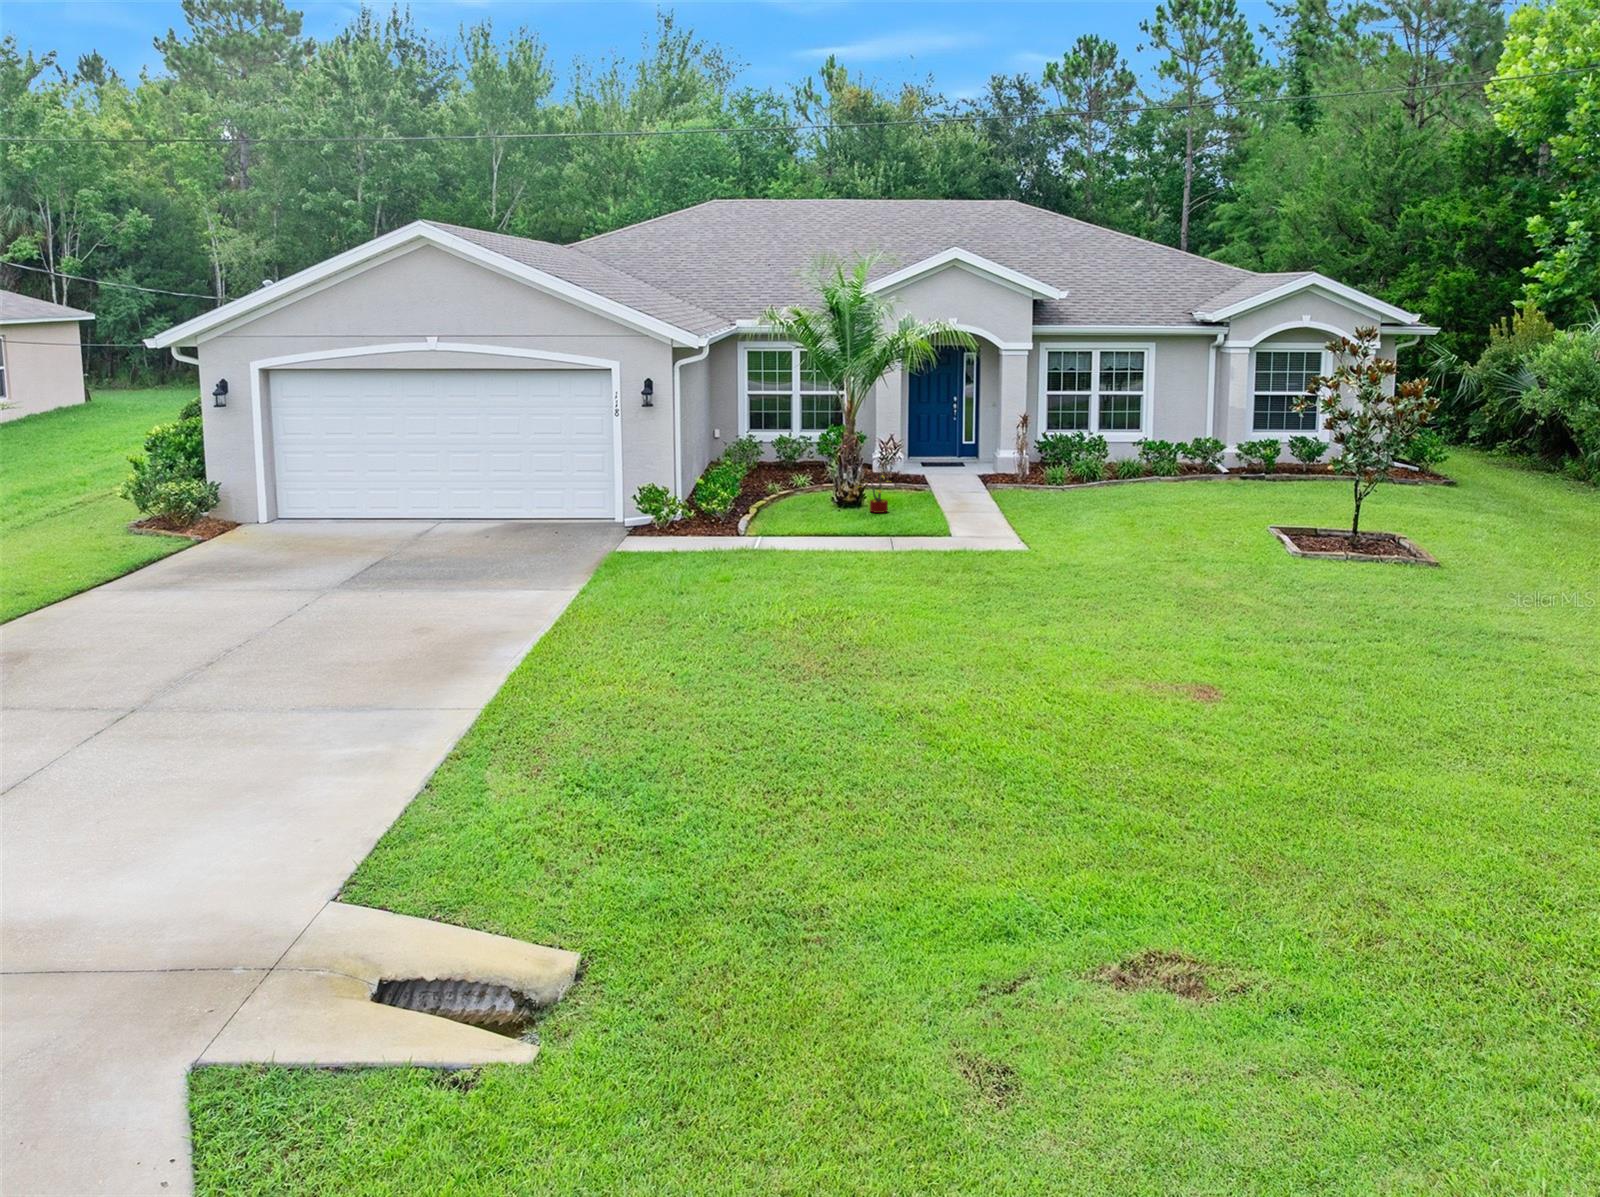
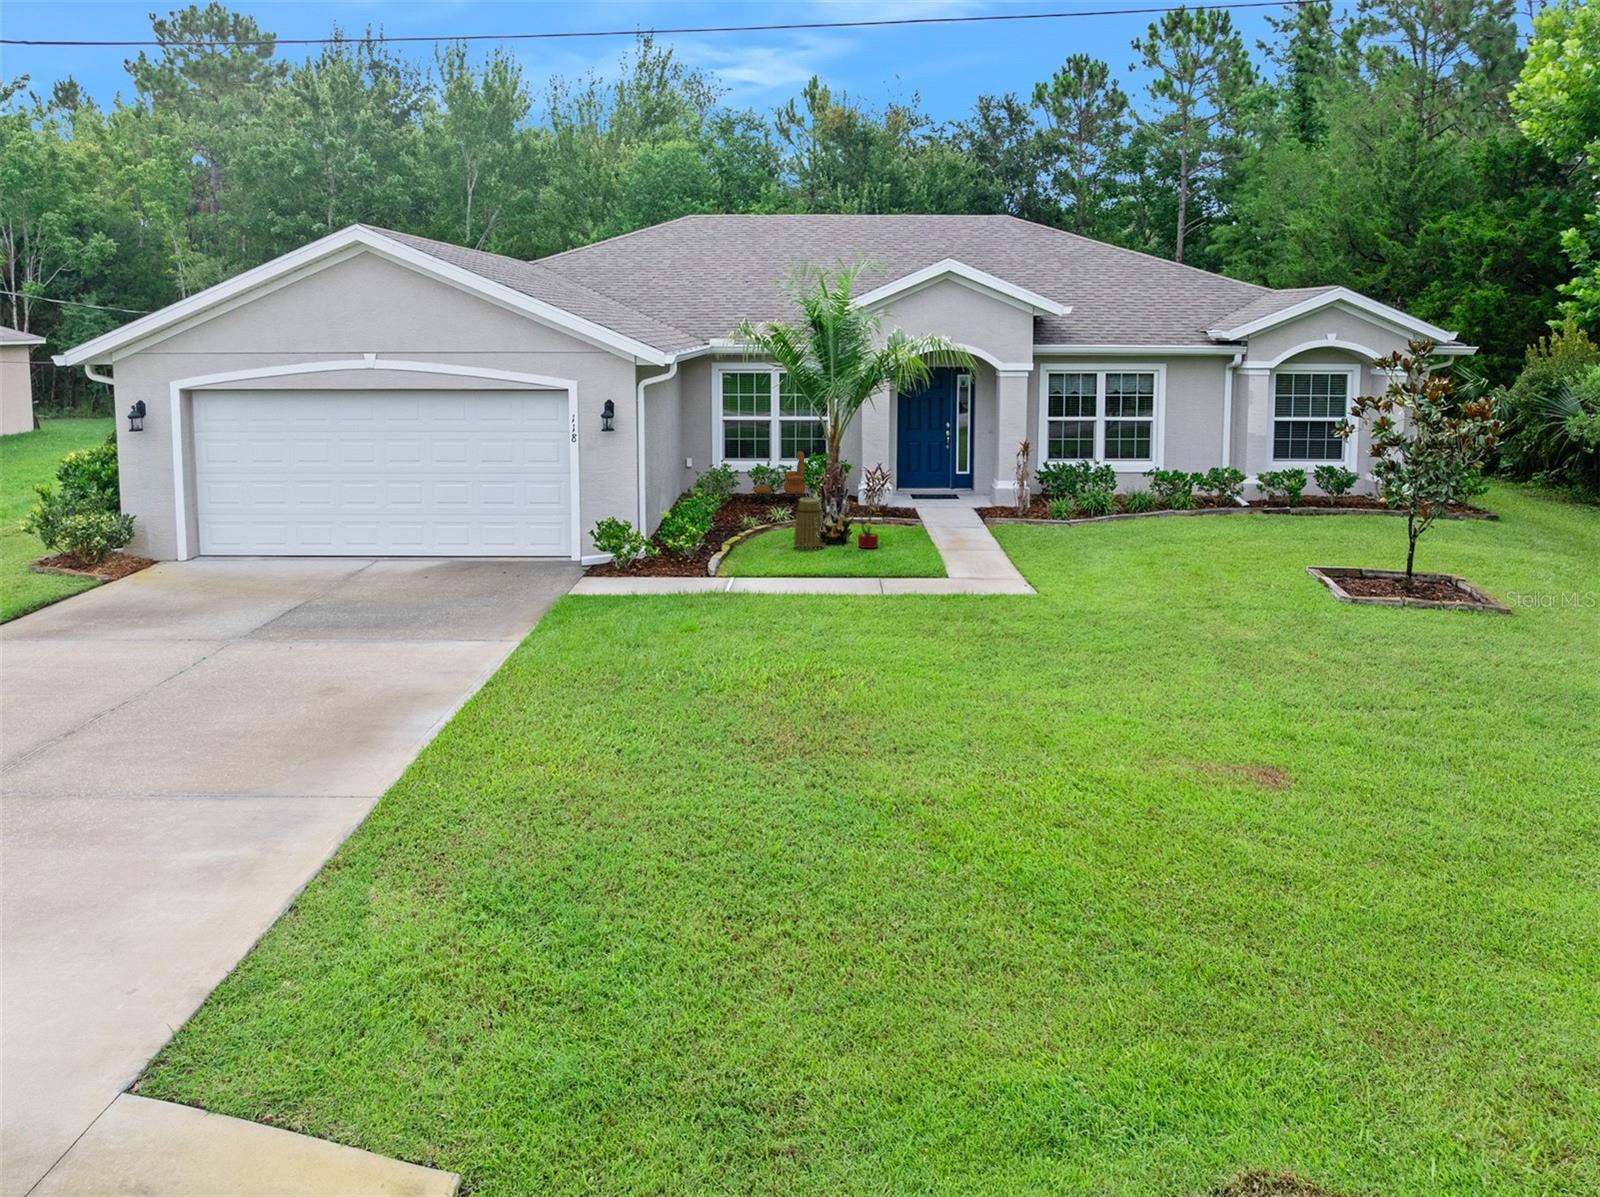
lounge chair: none [769,424,825,473] -> present [750,451,805,504]
basket: none [812,467,840,514] -> present [794,497,825,549]

